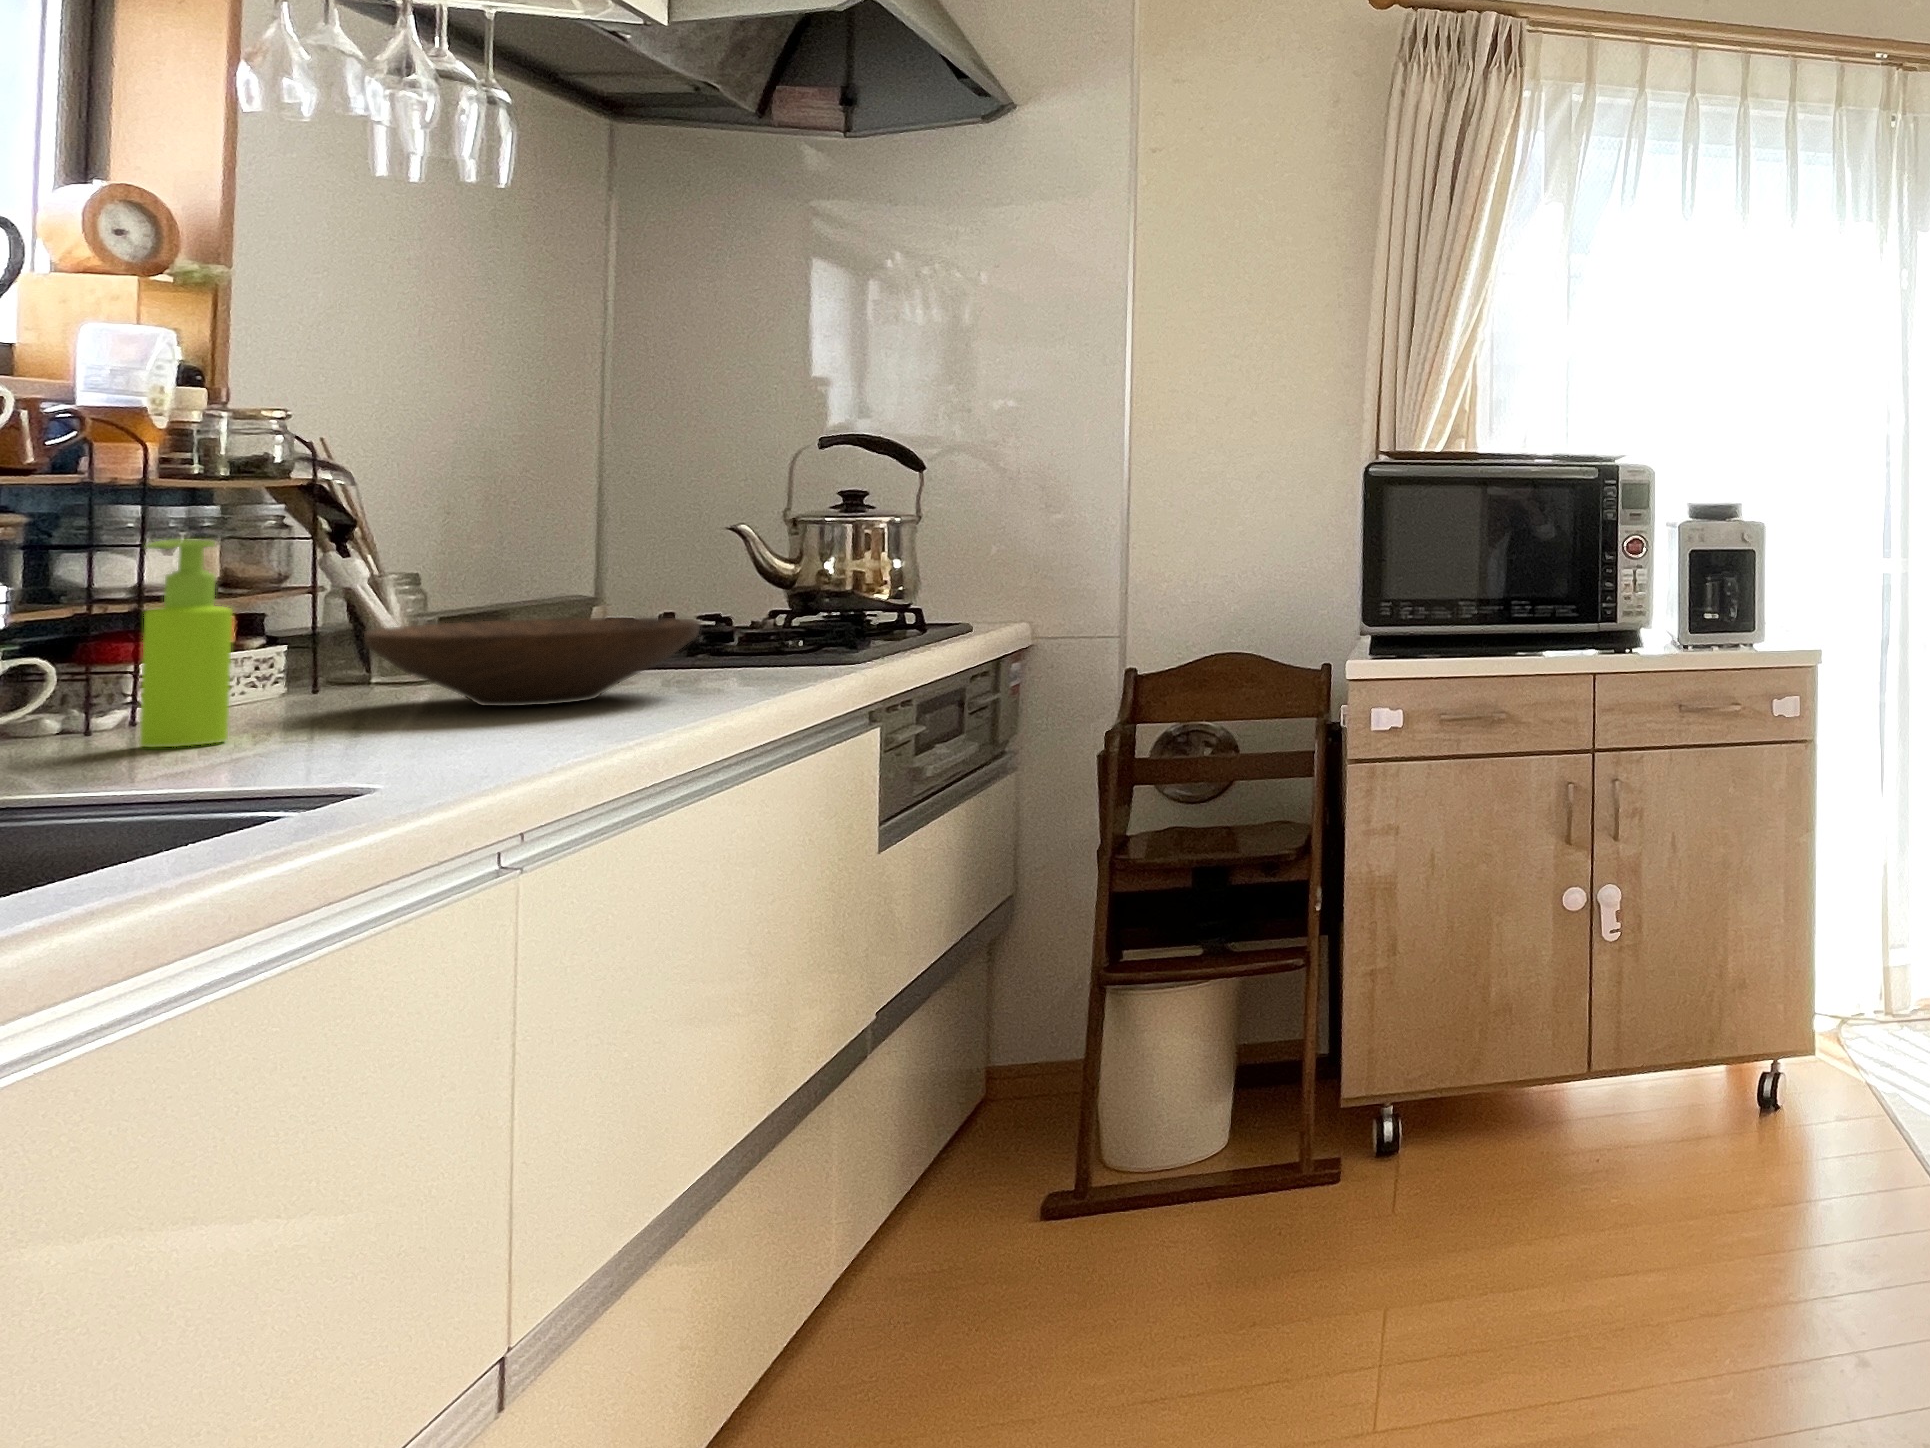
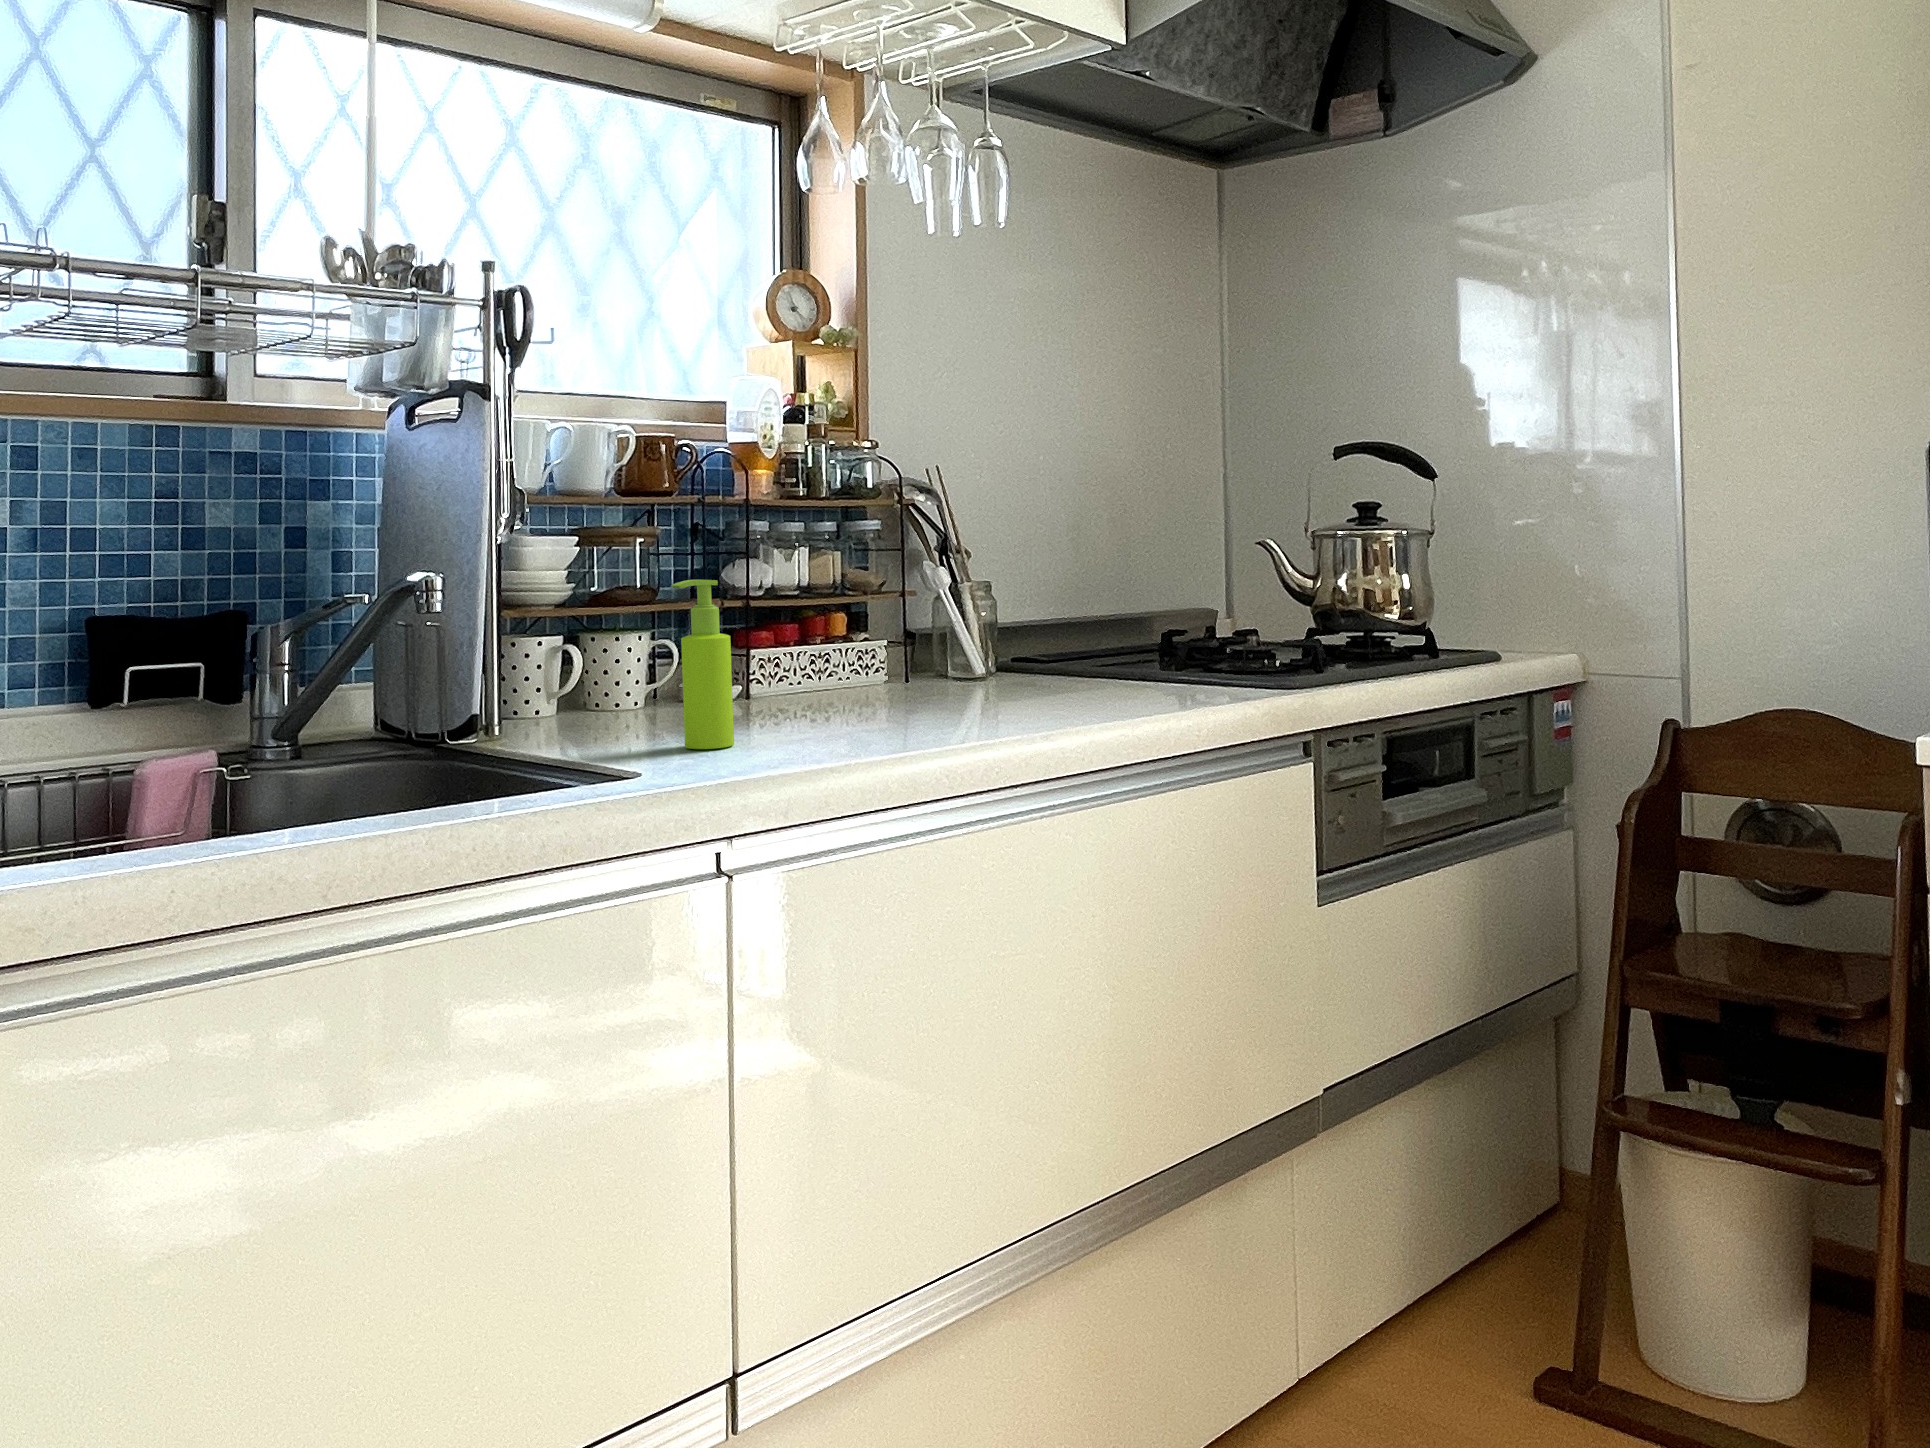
wooden bowl: present [364,618,700,706] -> none [850,642,1089,729]

